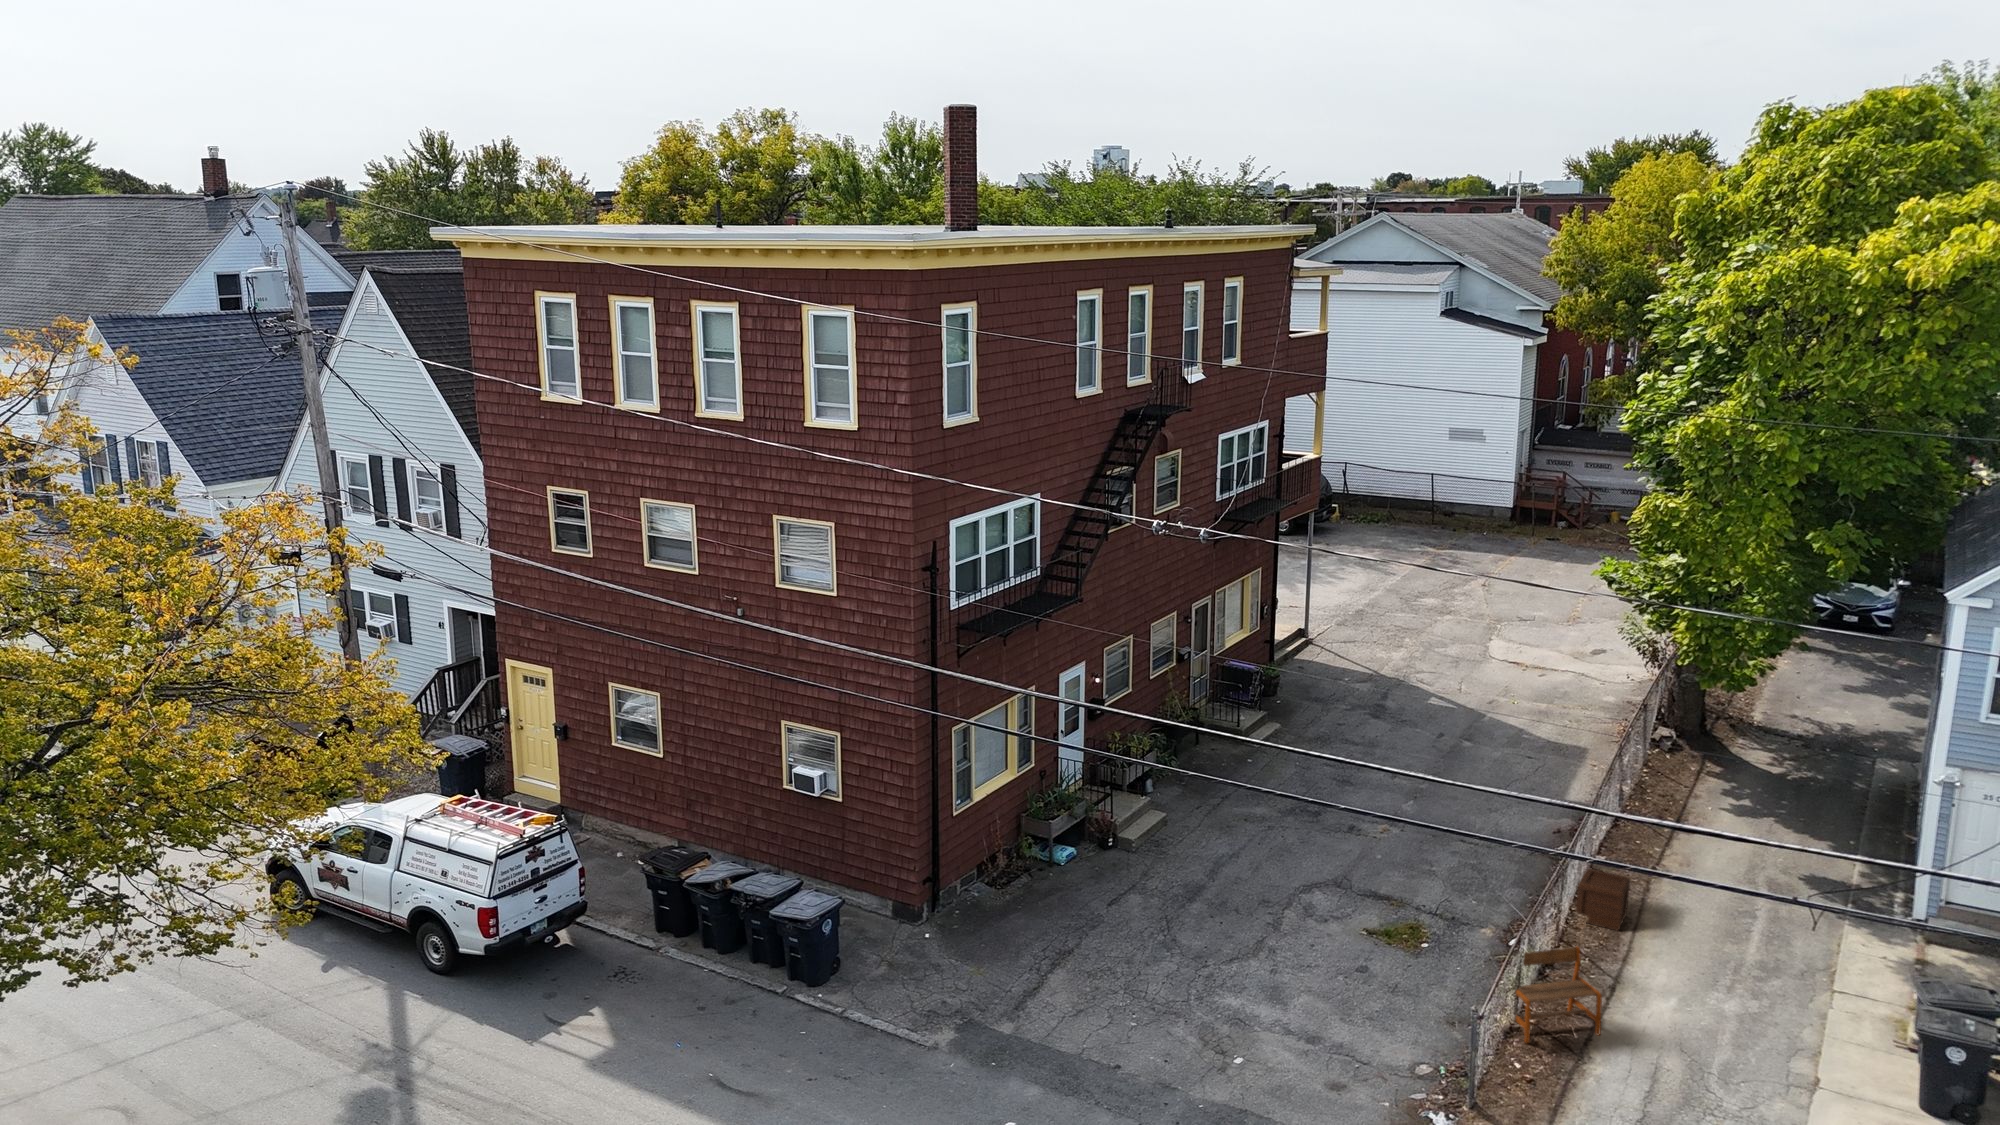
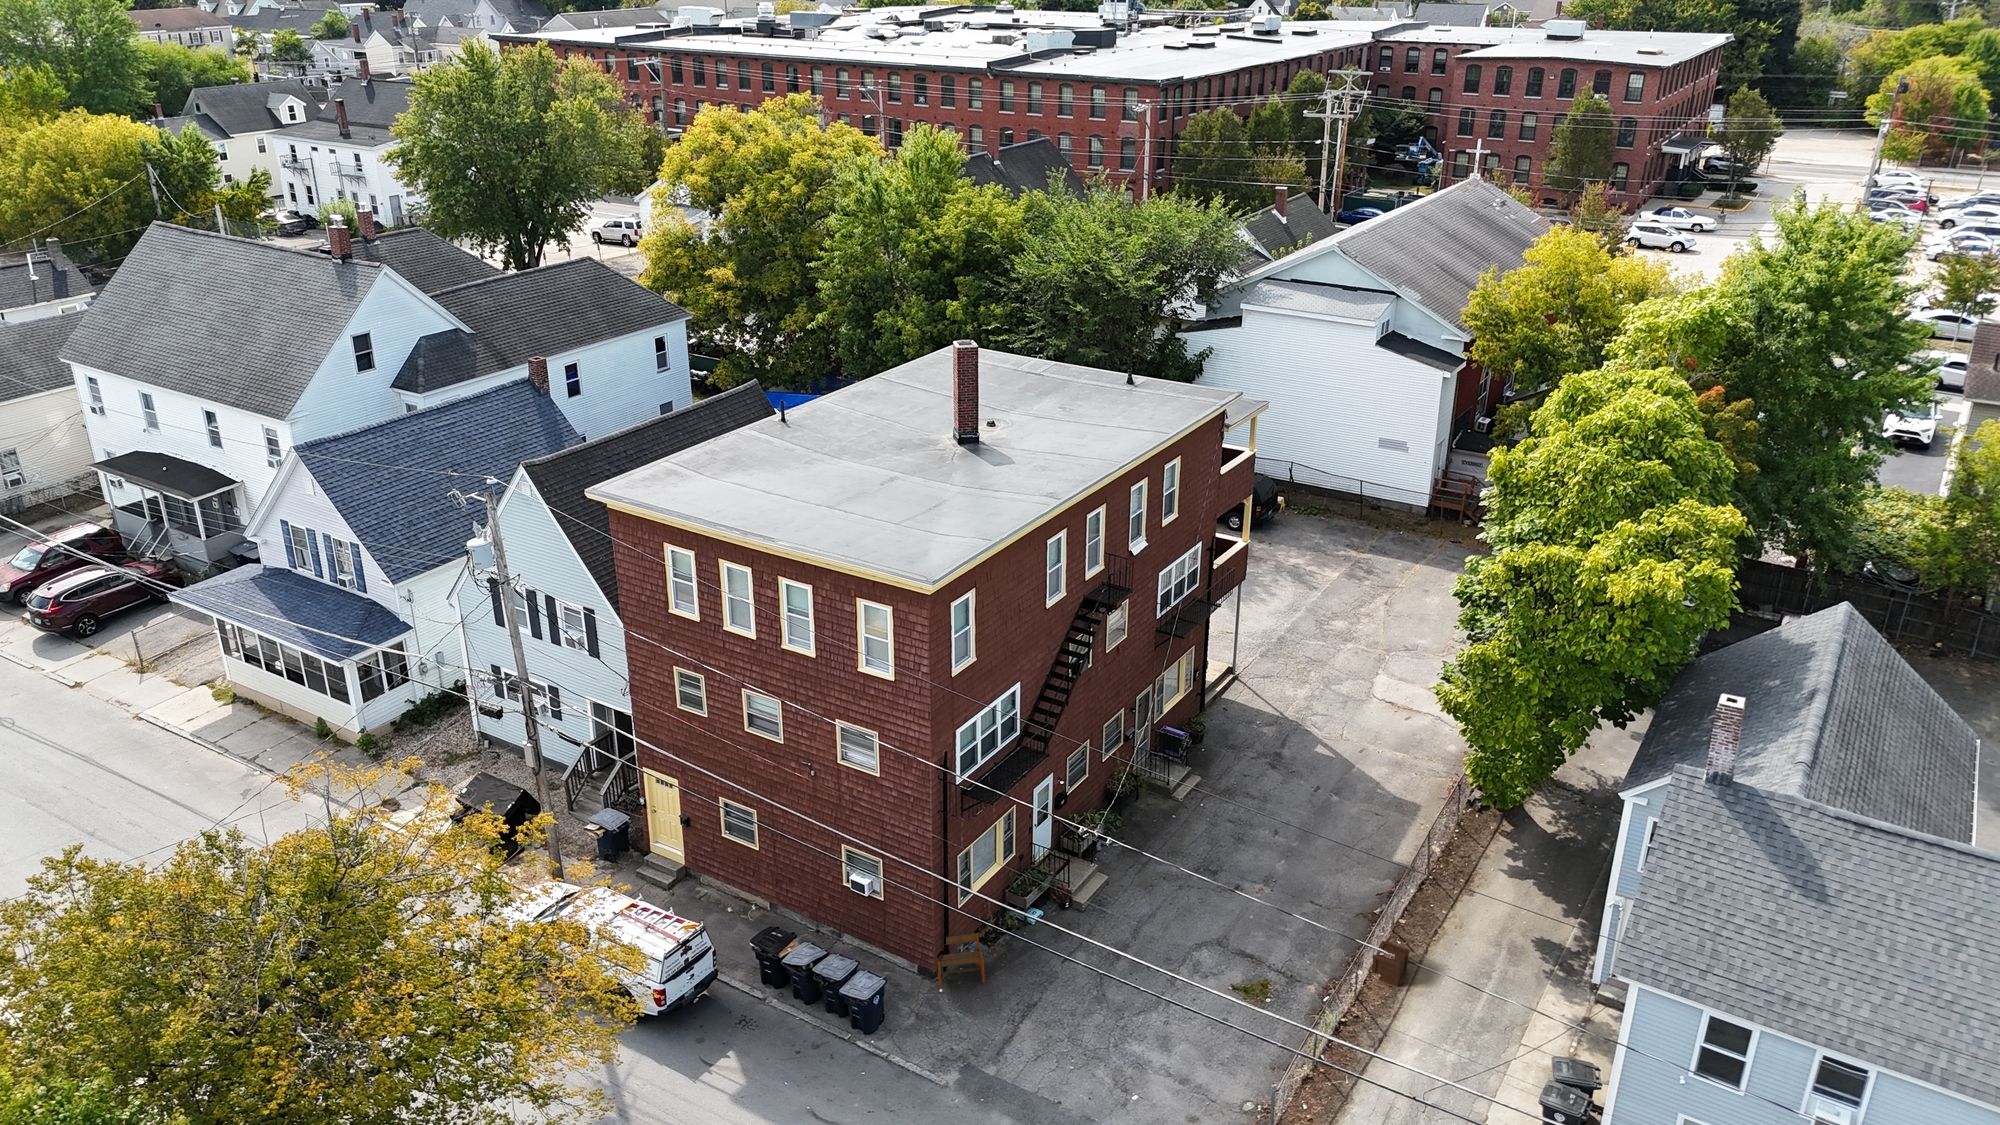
bench: present [1516,947,1602,1043] -> present [937,933,985,988]

